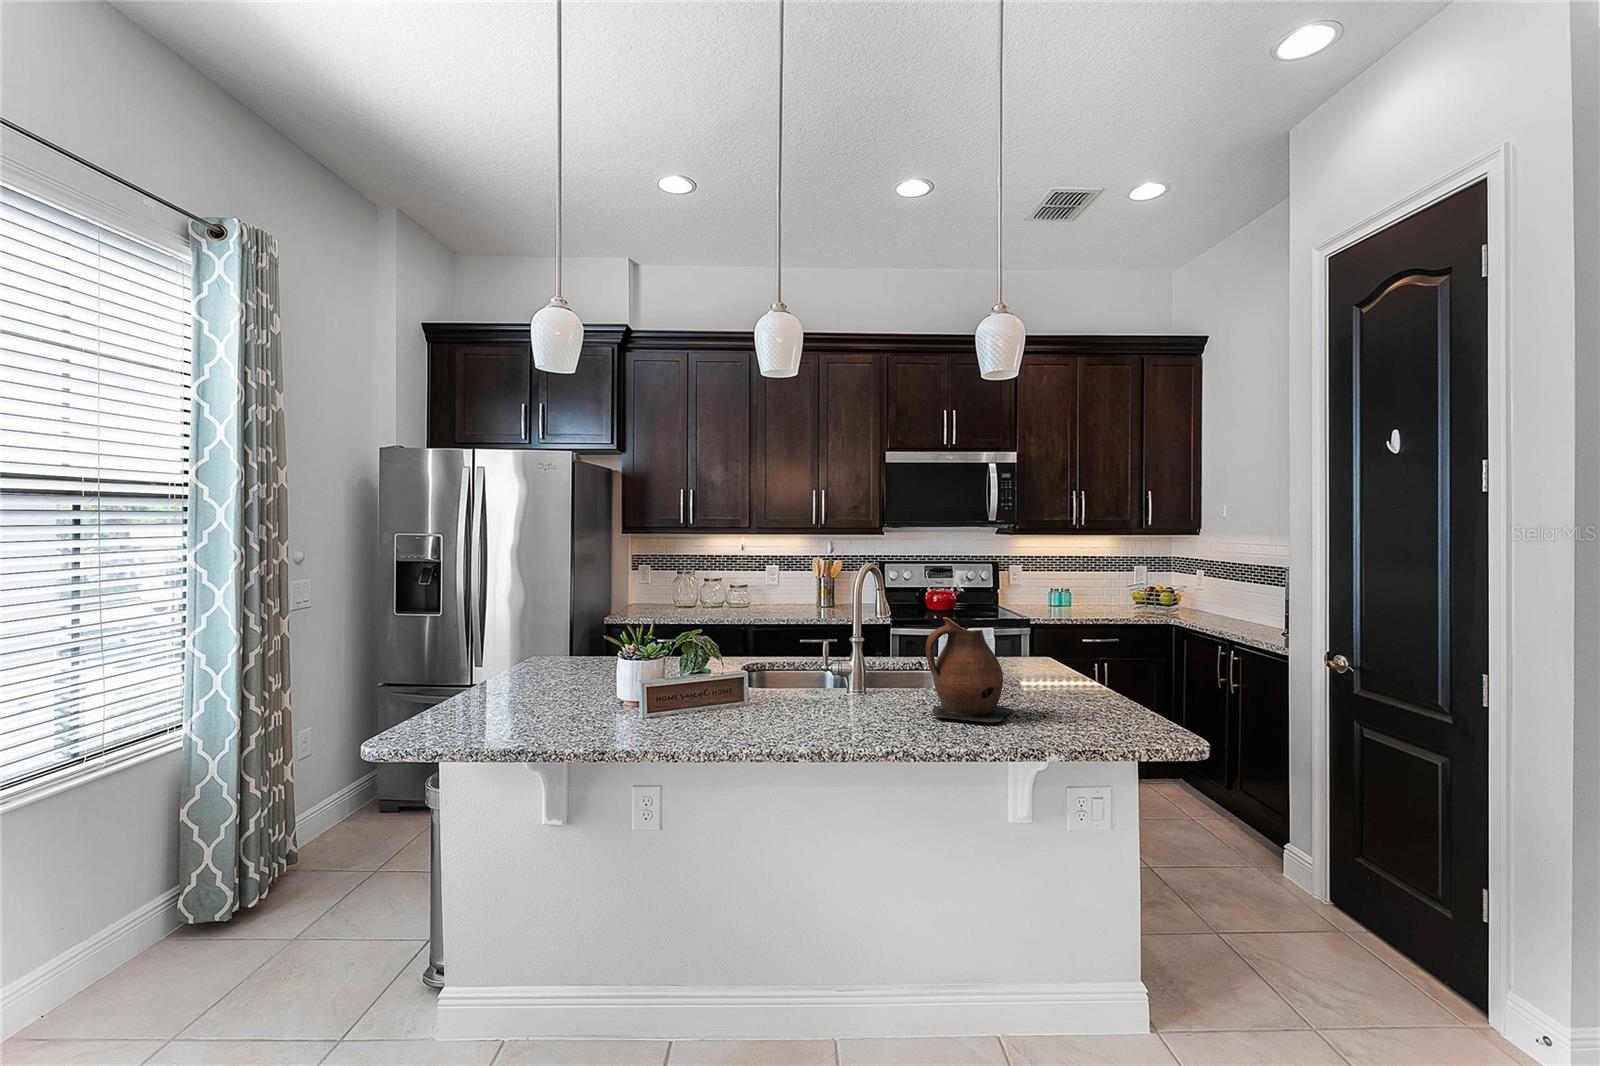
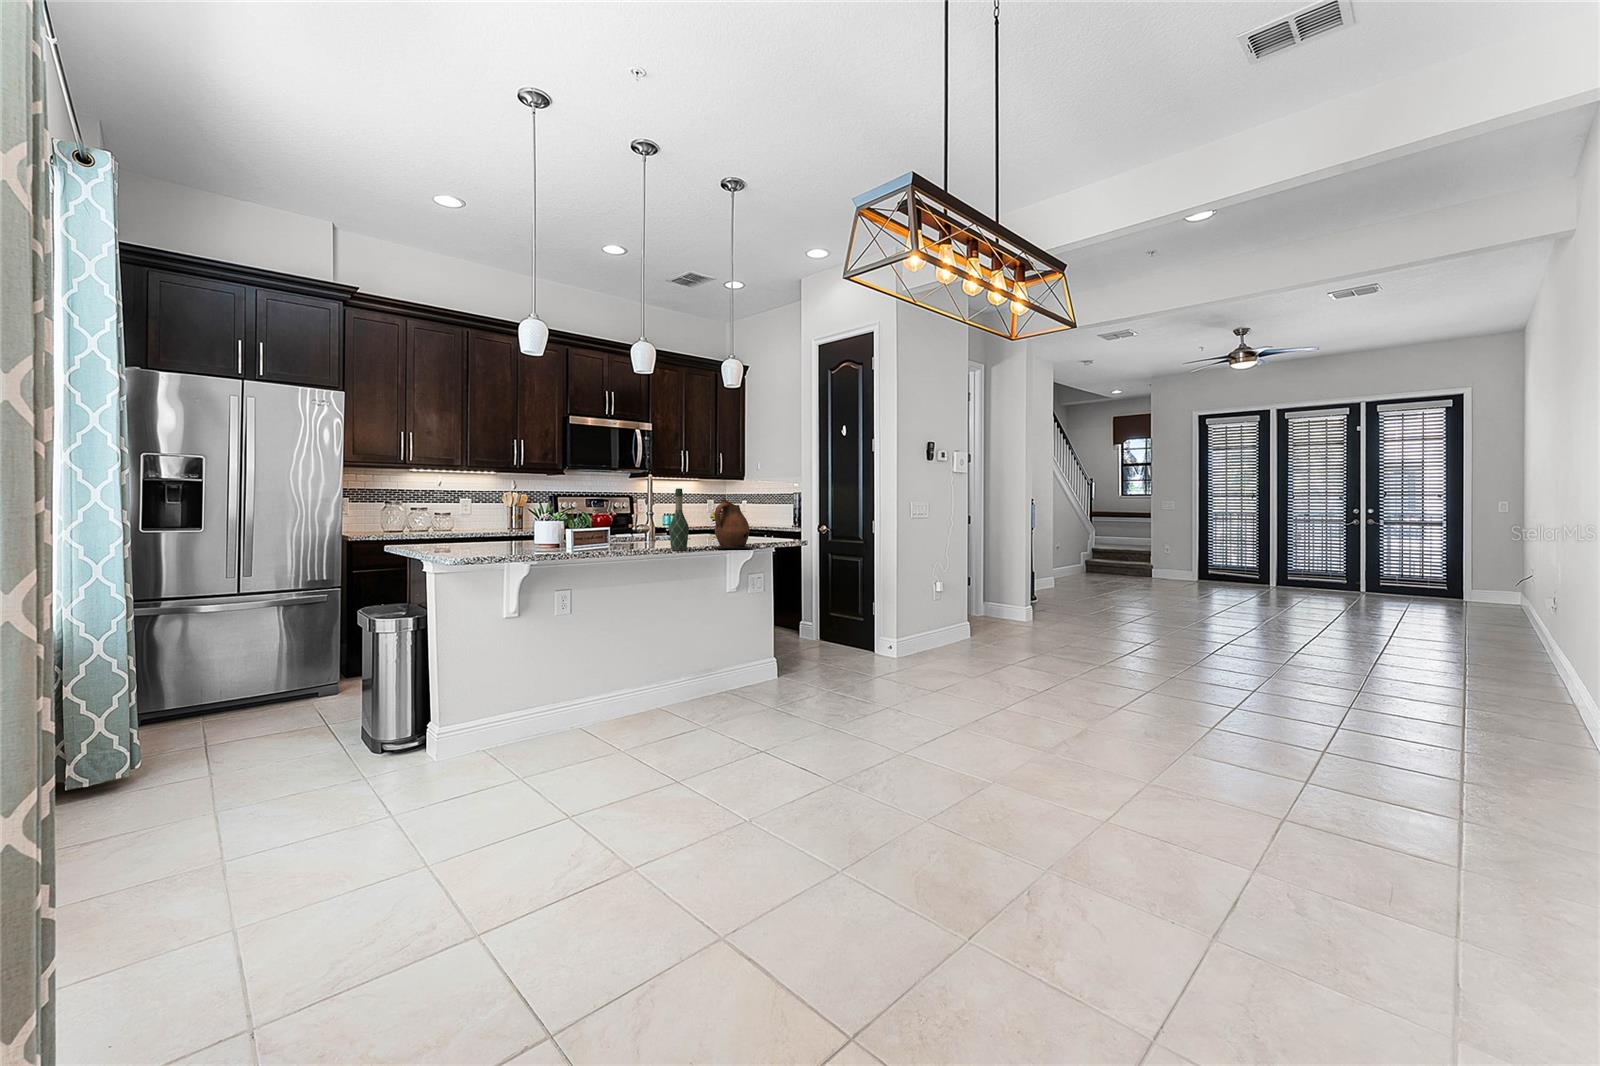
wine bottle: none [839,596,876,714] -> present [669,488,689,550]

